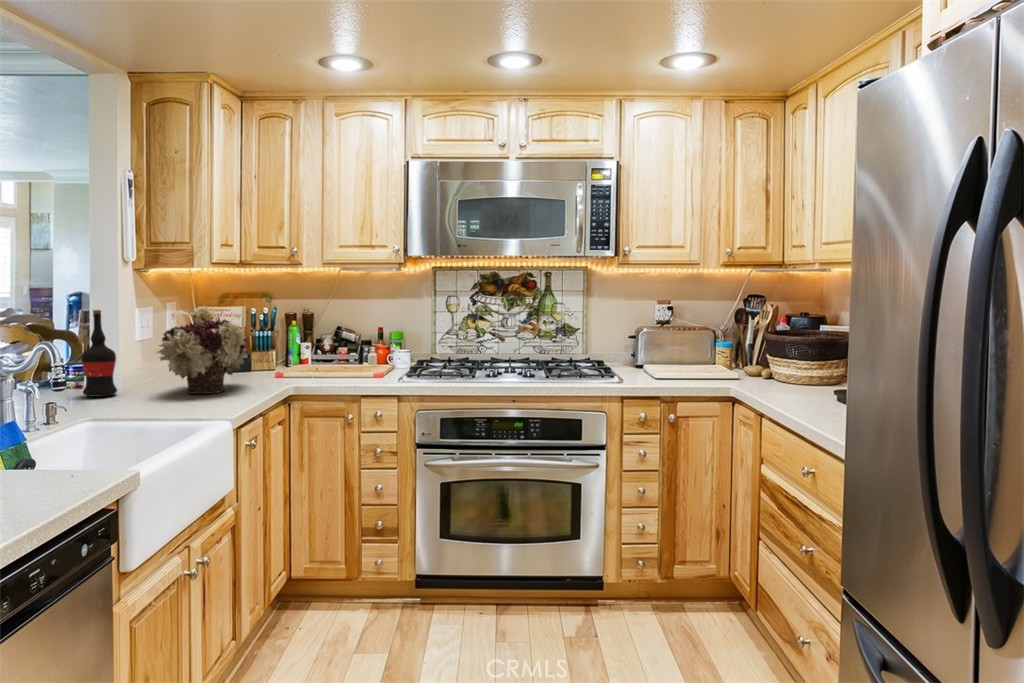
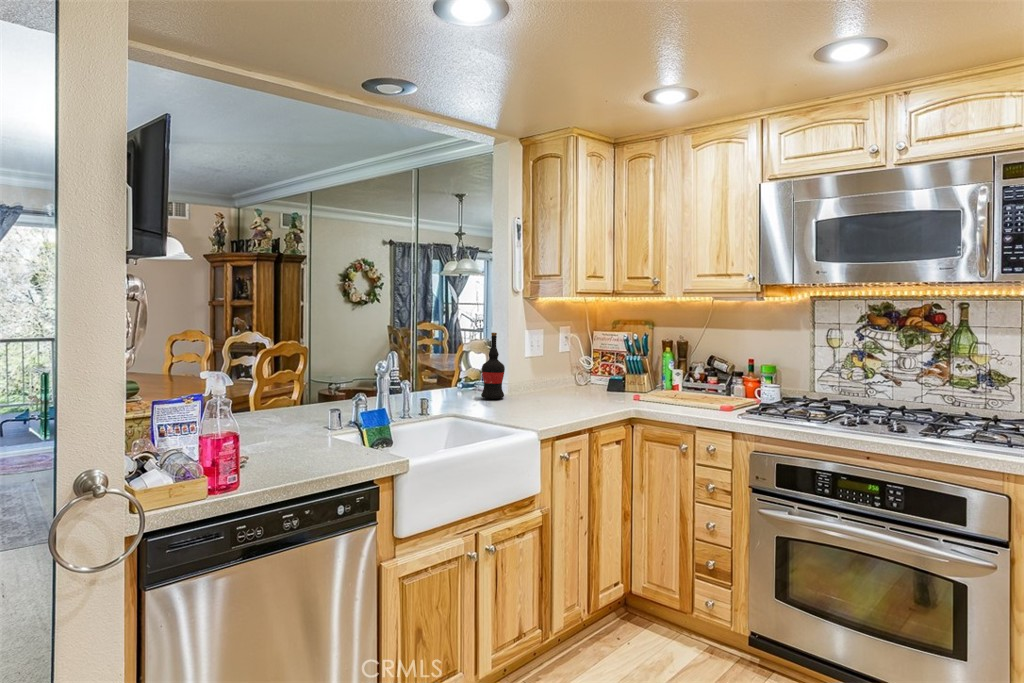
flower arrangement: present [156,307,248,394] -> none [522,332,600,406]

